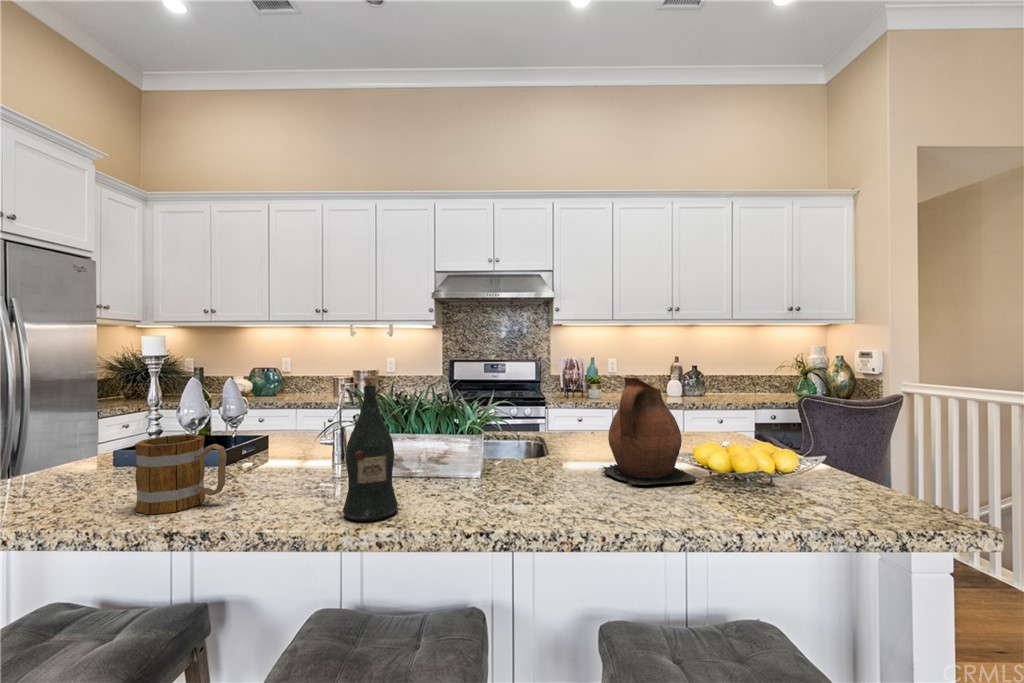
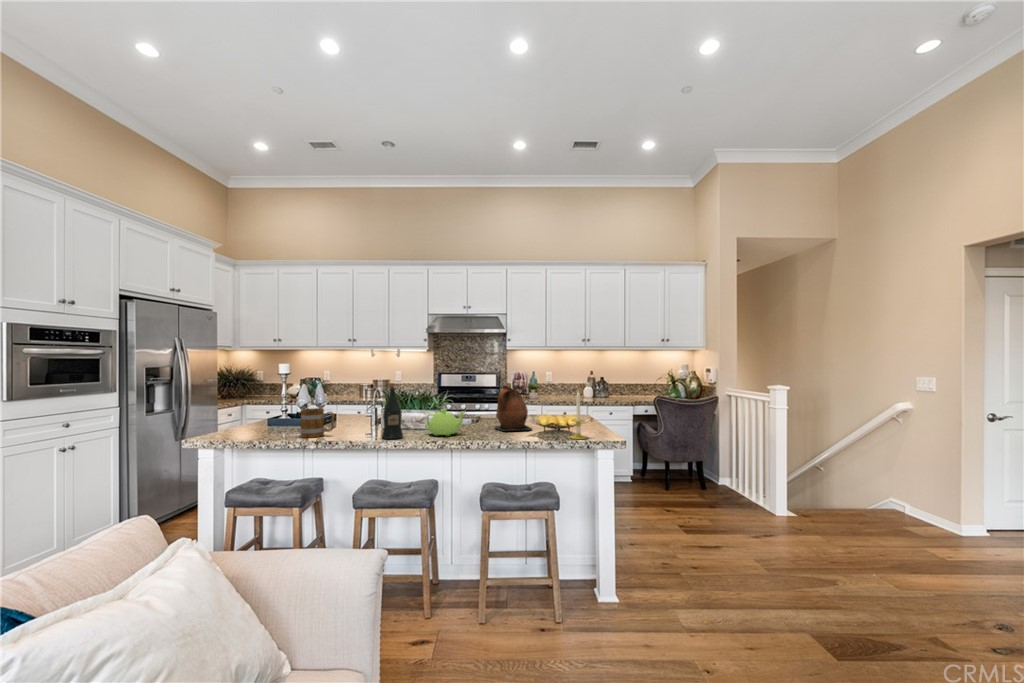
candle: none [826,389,880,520] -> present [570,392,587,439]
teapot: none [451,436,554,505] -> present [425,409,464,436]

